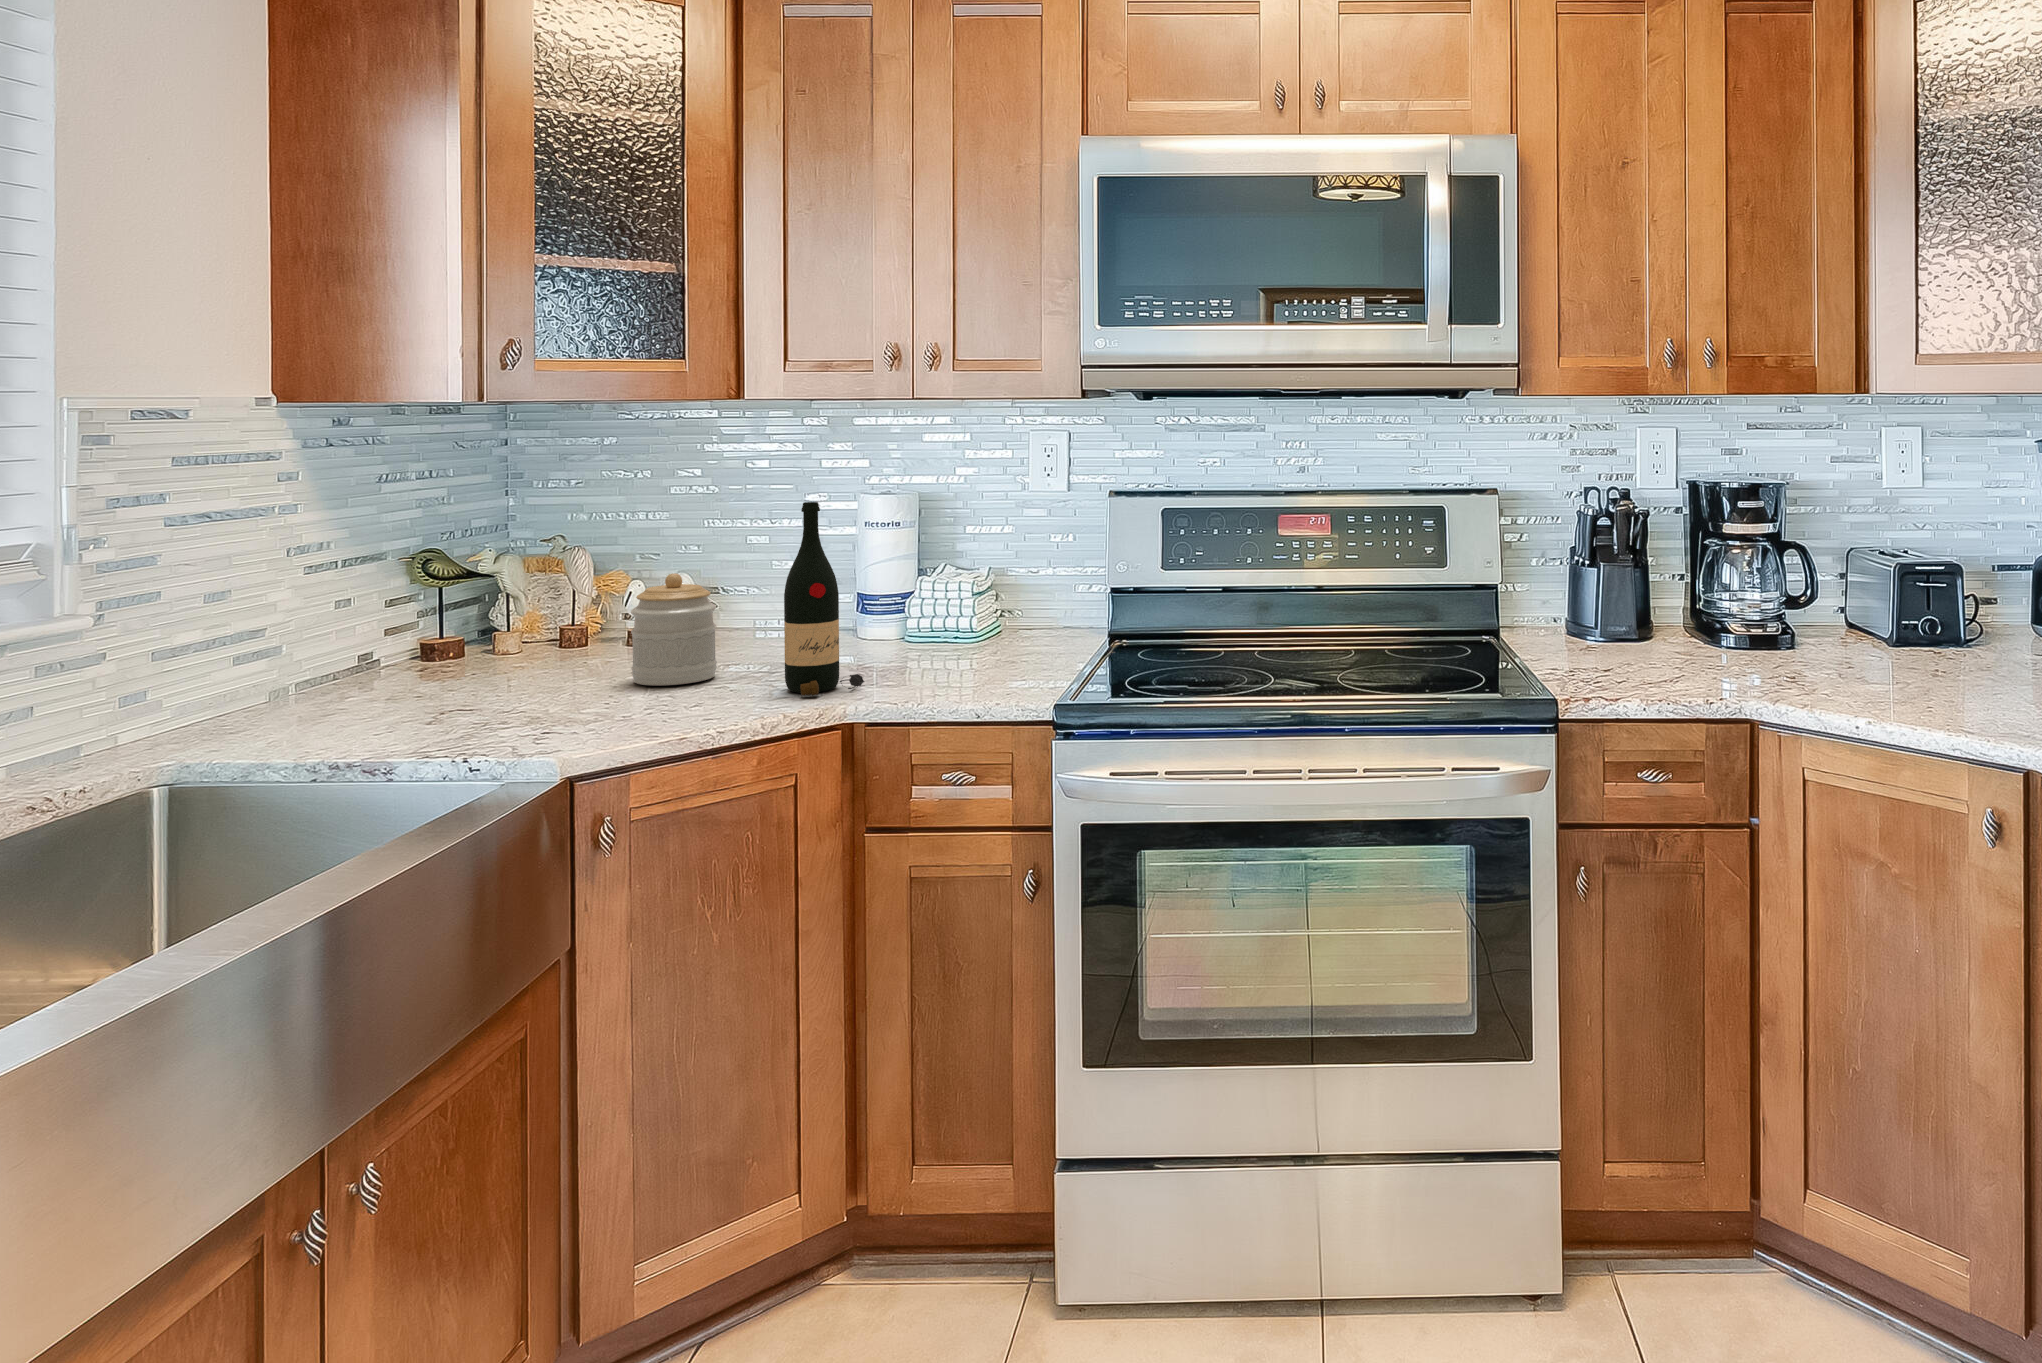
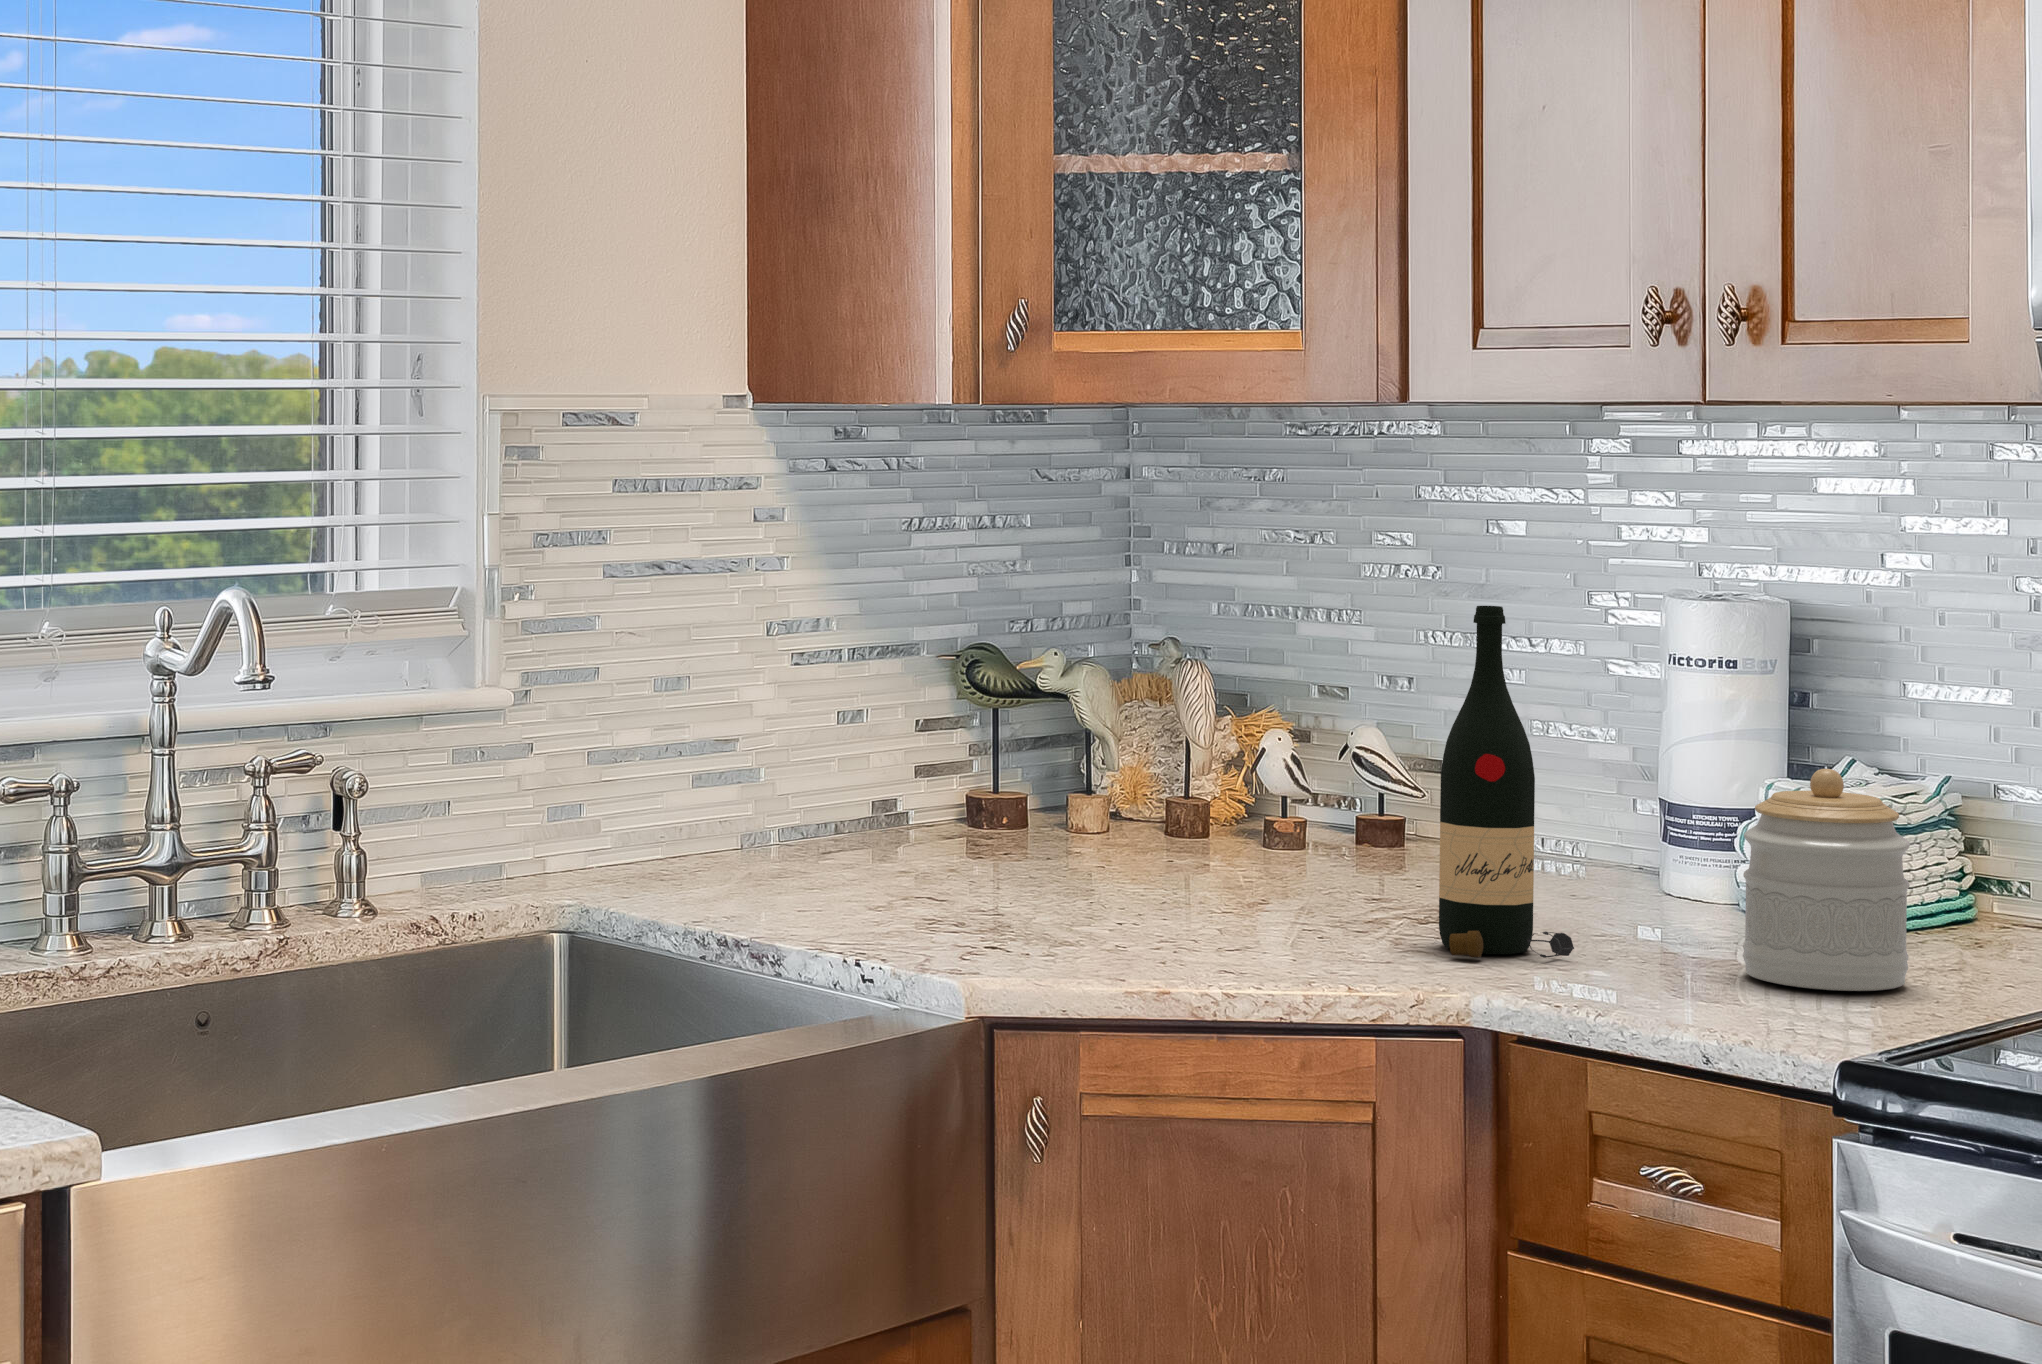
jar: present [631,573,717,686] -> present [1743,769,1910,991]

